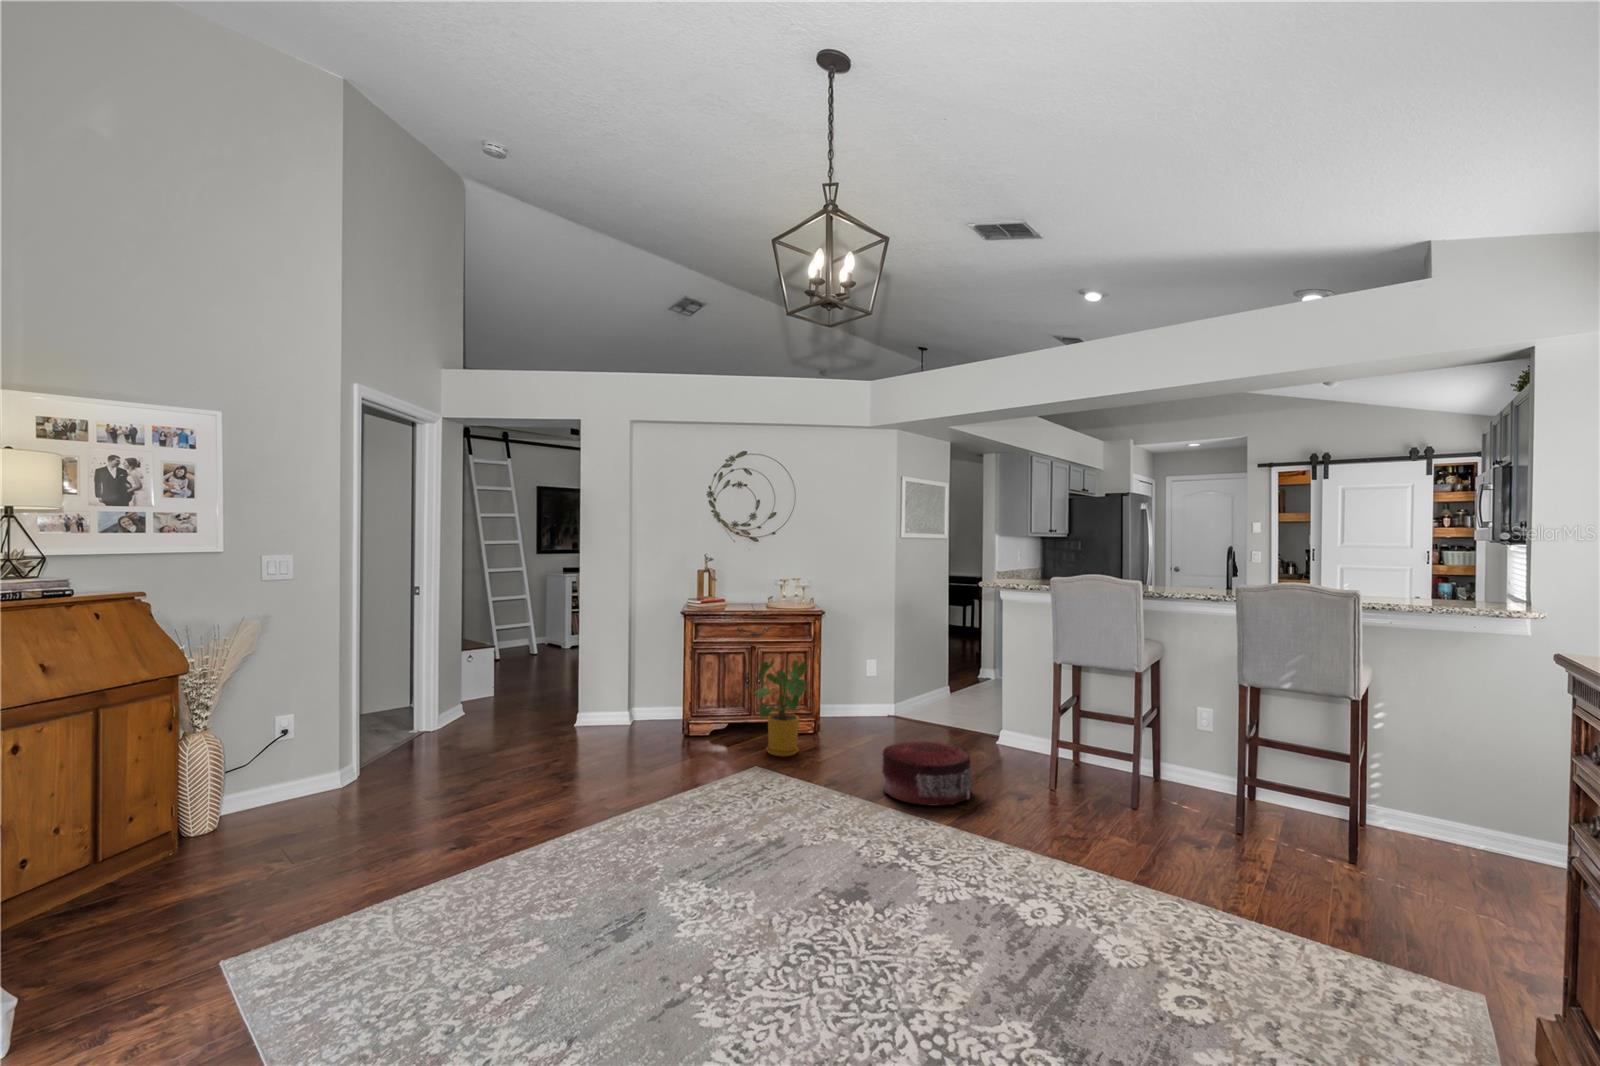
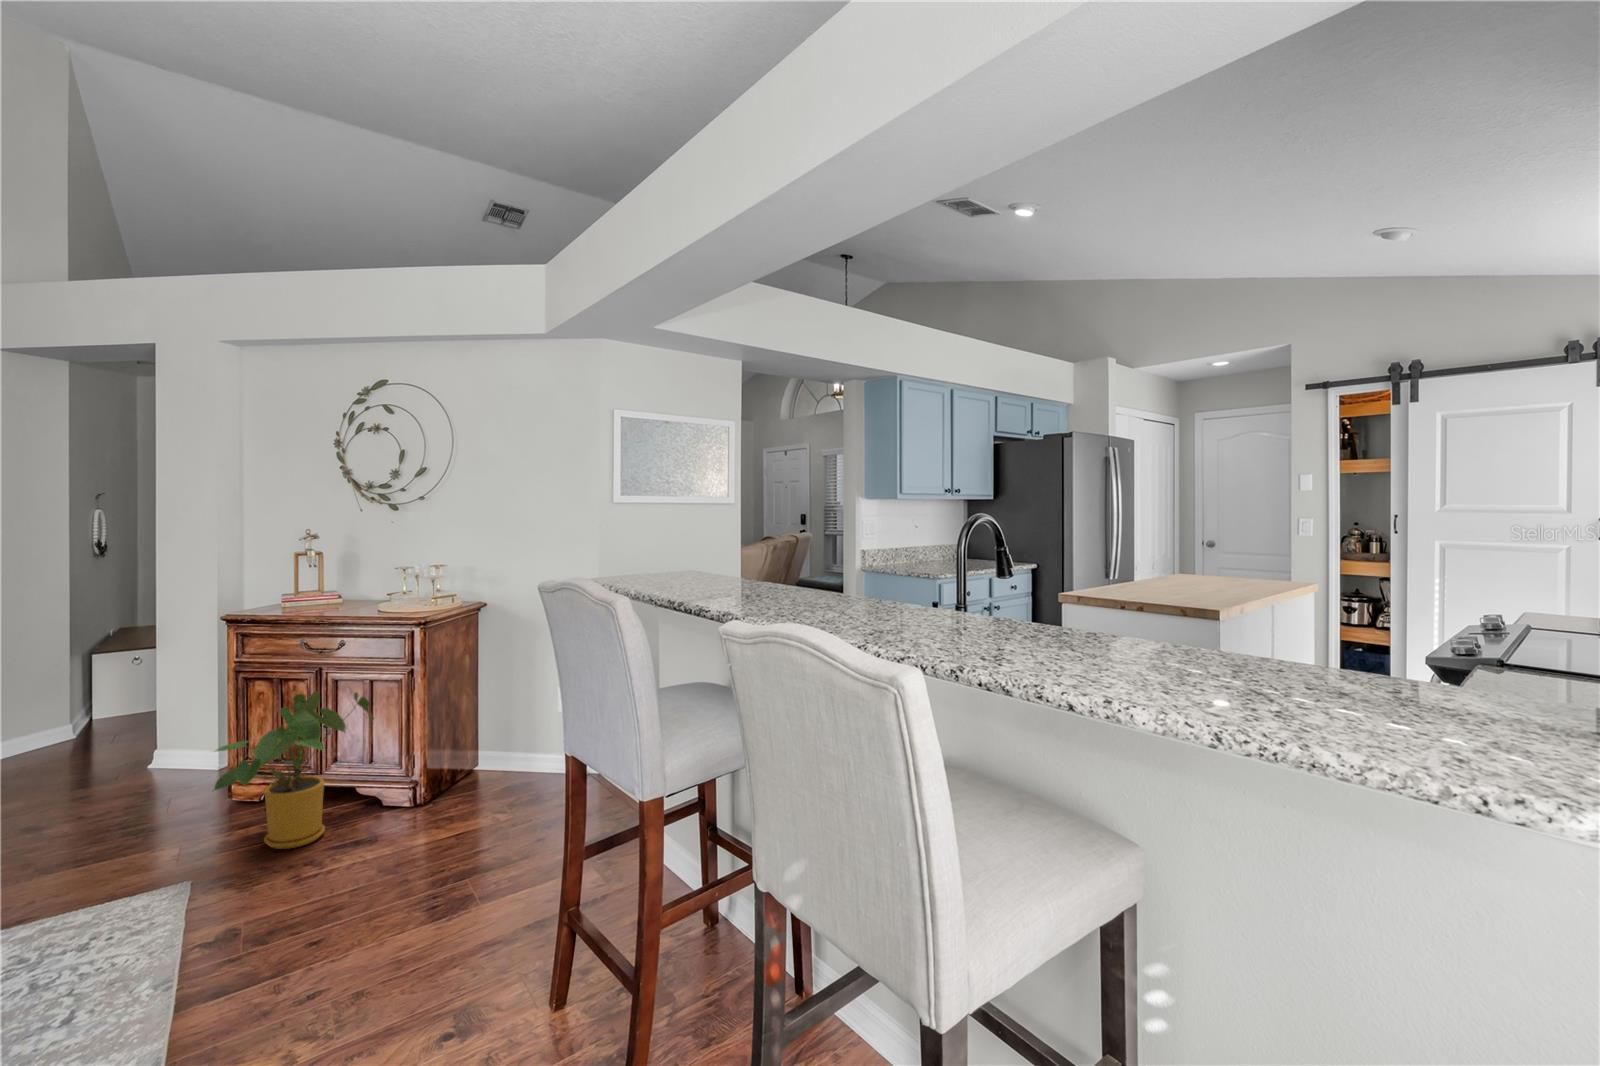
pouf: present [882,741,971,806] -> none [209,861,404,1023]

